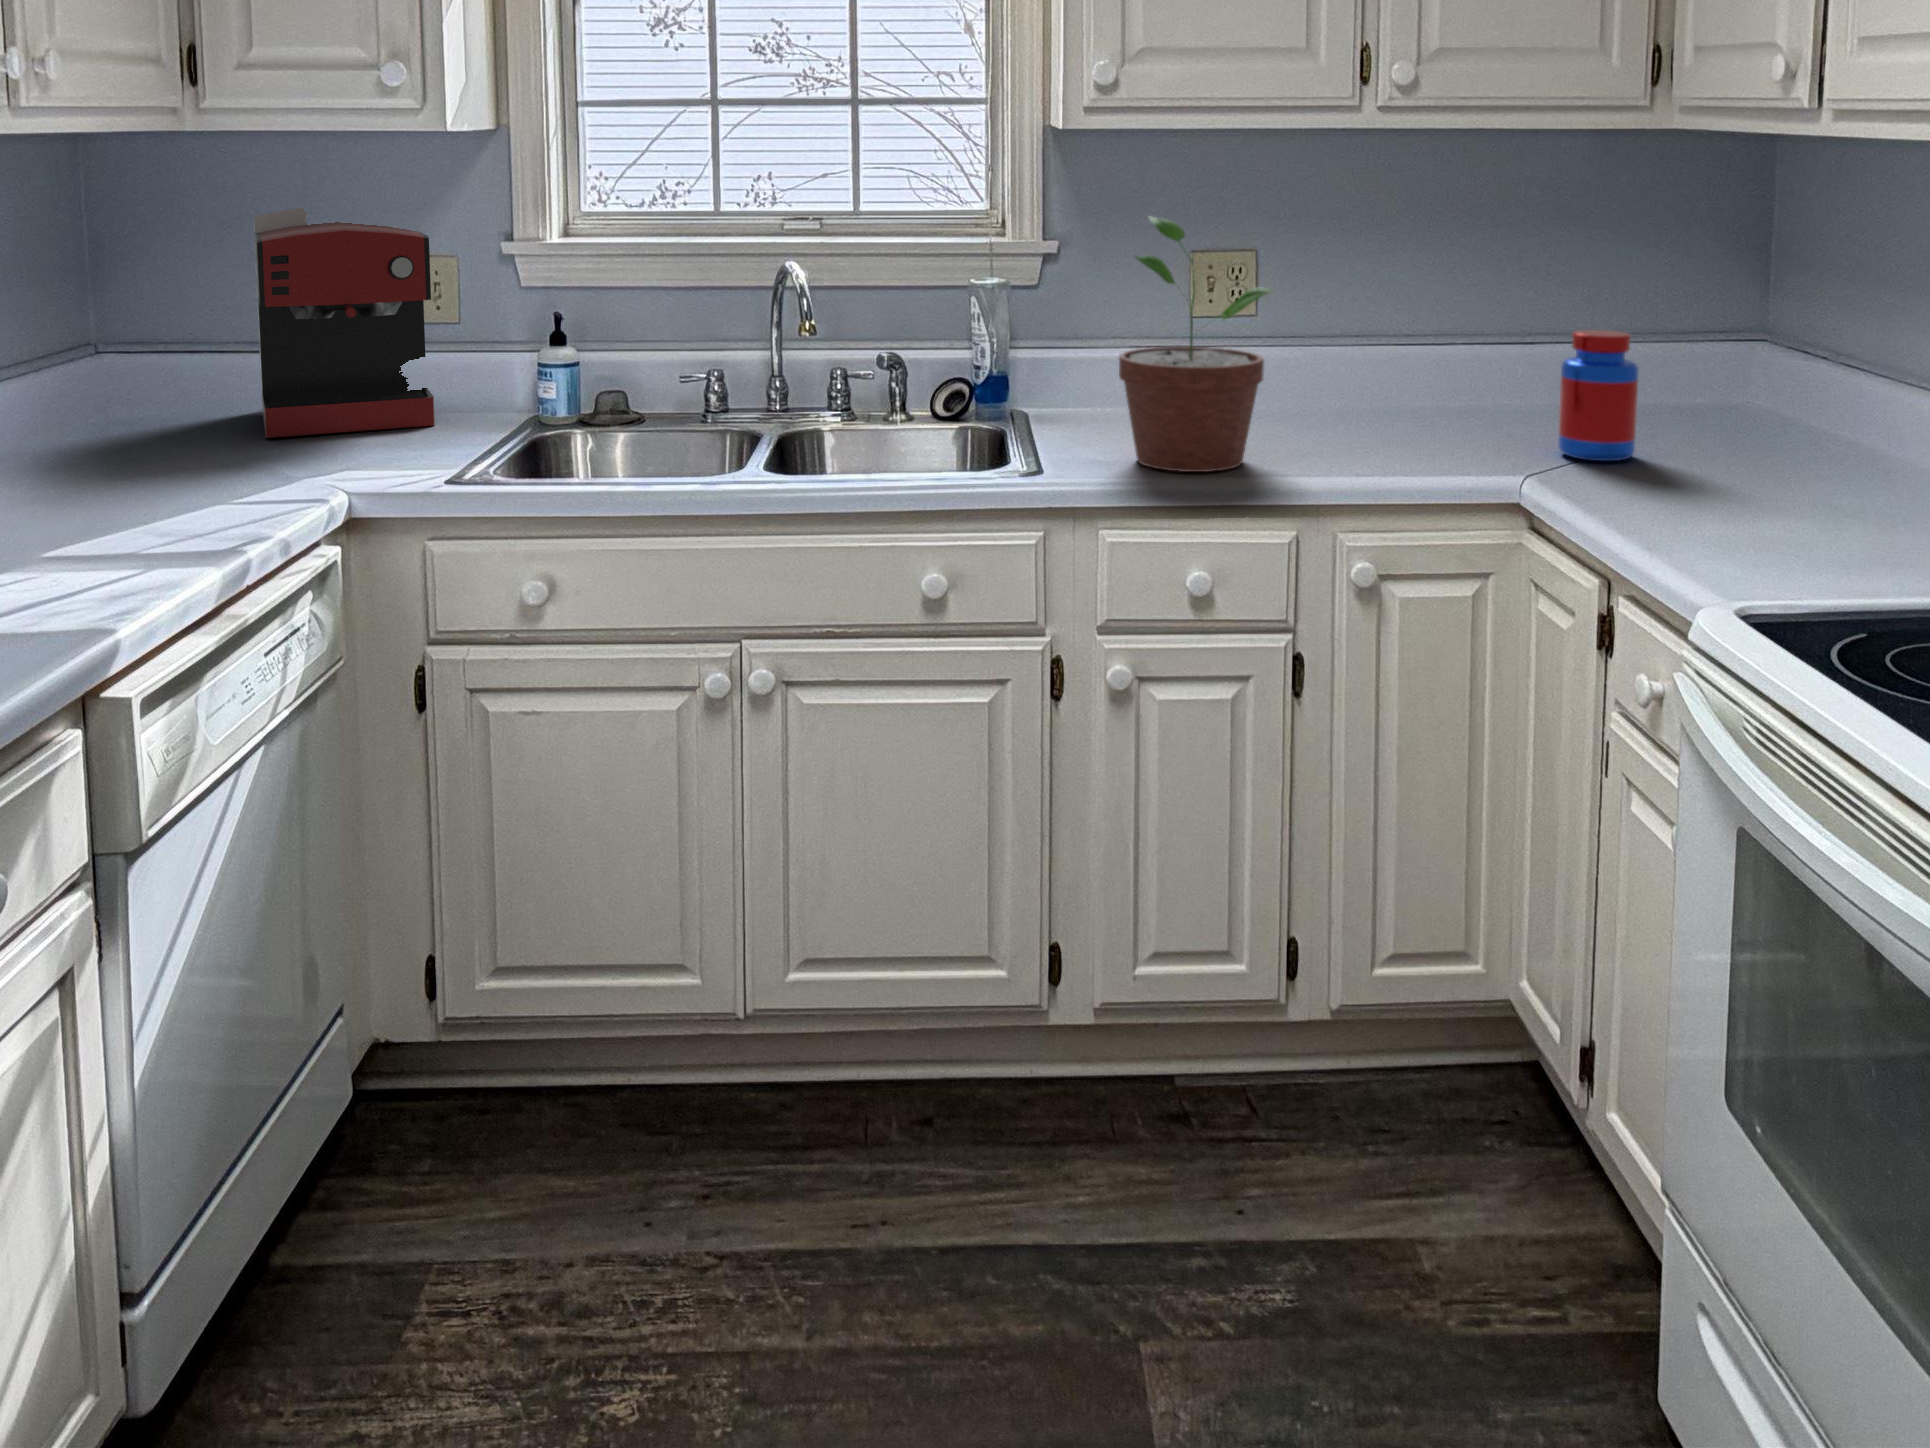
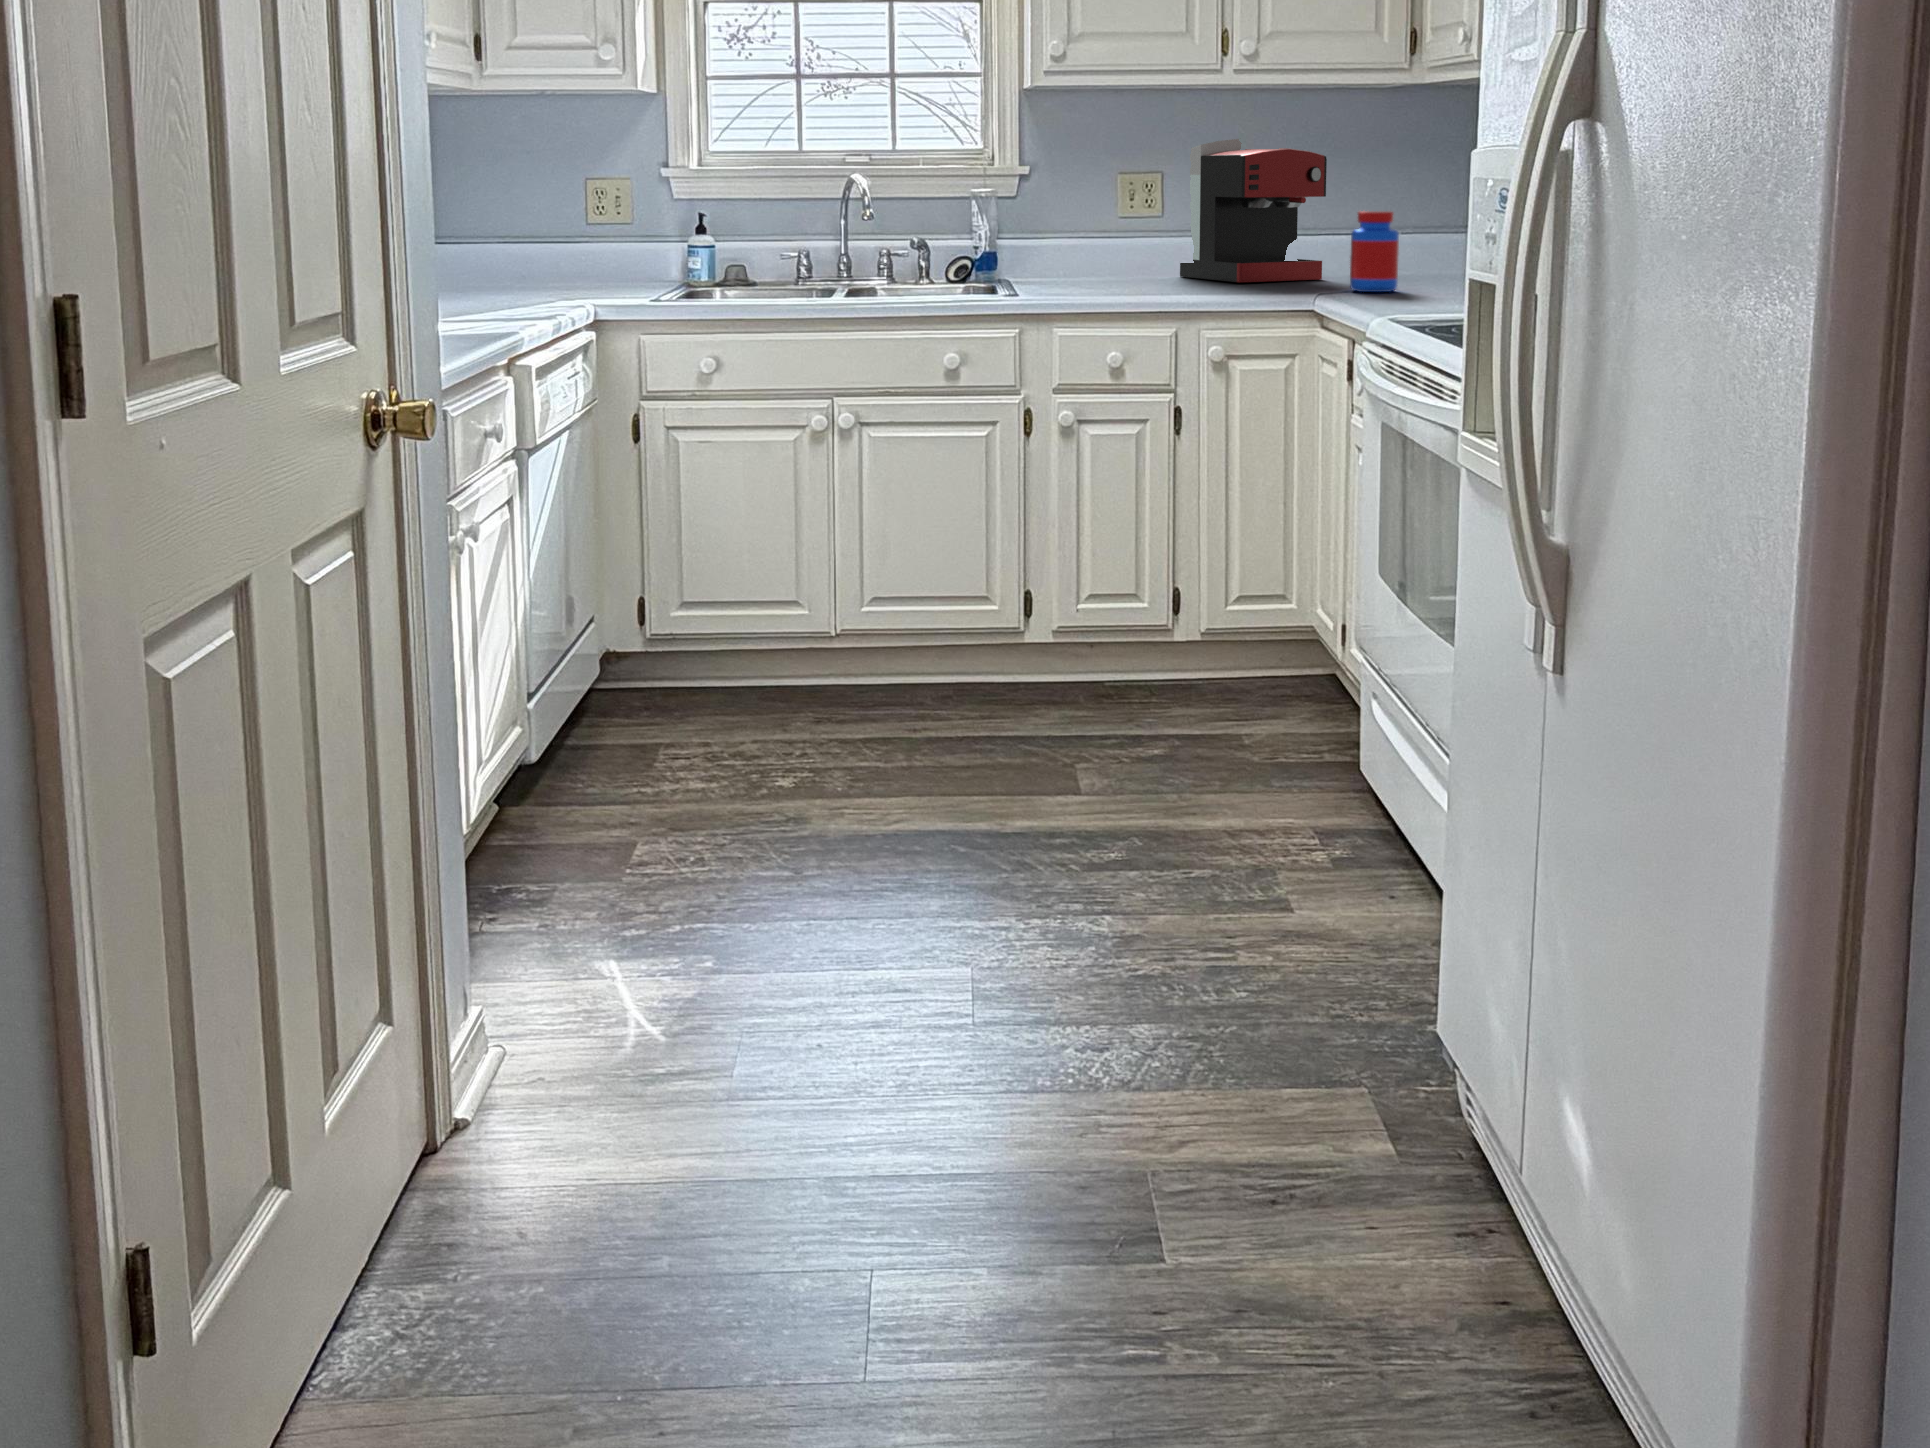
coffee maker: present [254,208,435,438] -> present [1180,139,1327,282]
potted plant: present [1119,216,1274,472] -> none [1068,140,1165,297]

